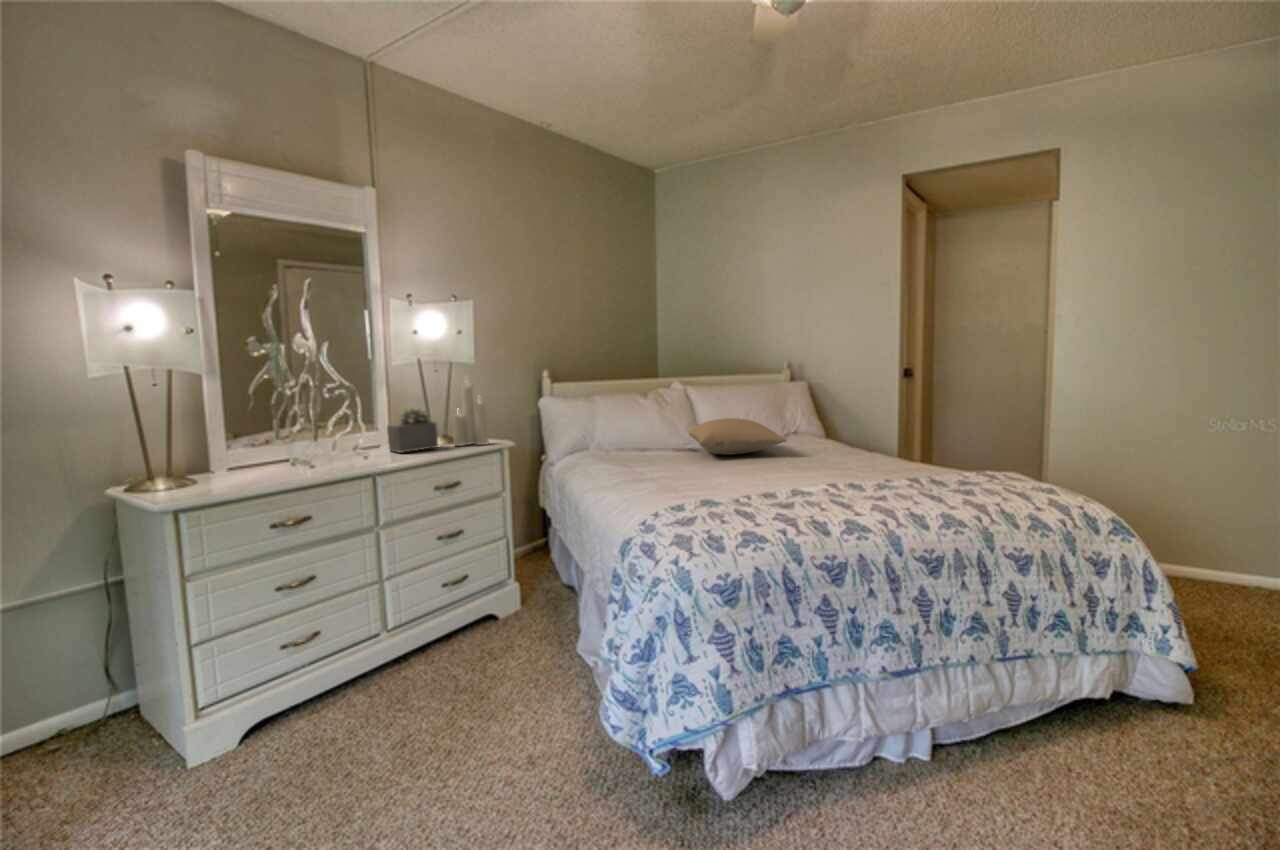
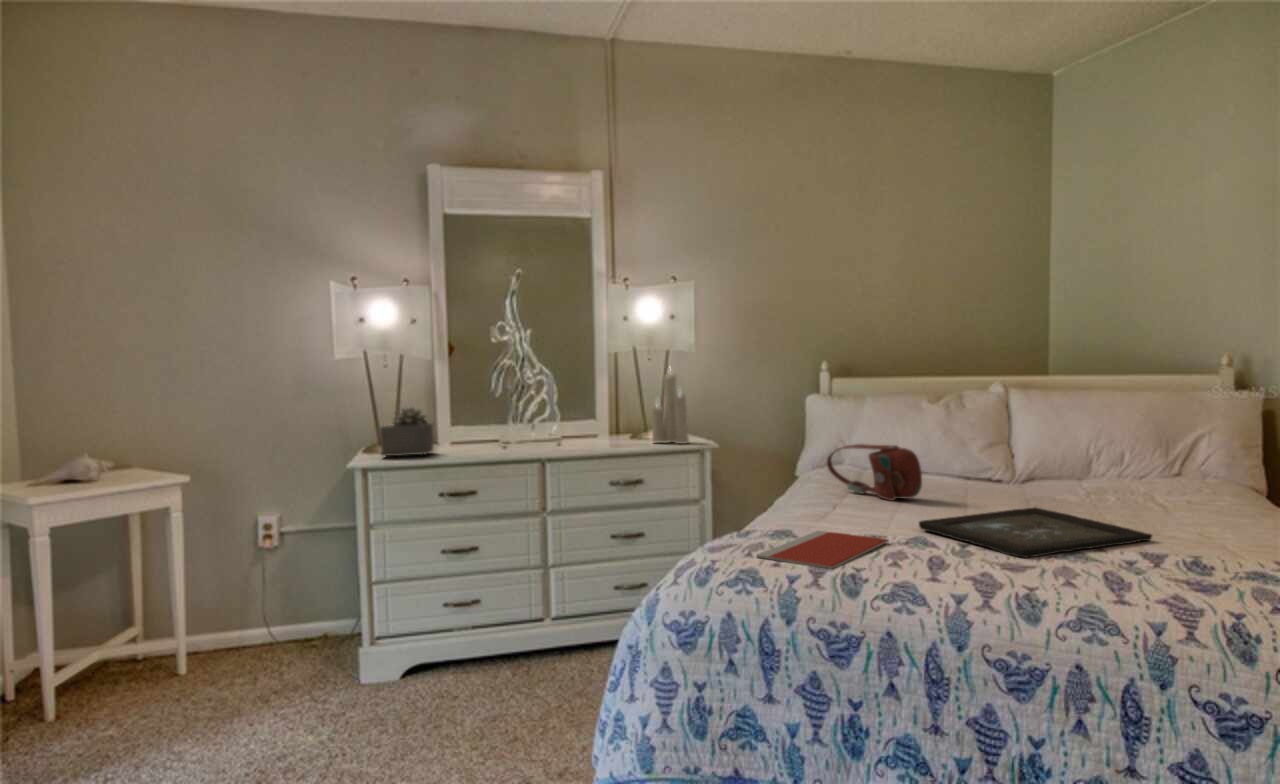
succulent plant: present [387,408,439,453] -> present [380,408,434,456]
pillow: present [688,418,787,455] -> none [943,437,1108,491]
handbag: none [624,430,703,470] -> present [827,444,922,501]
tray: none [763,462,877,491] -> present [919,507,1152,558]
notebook: none [719,494,801,521] -> present [756,531,889,569]

